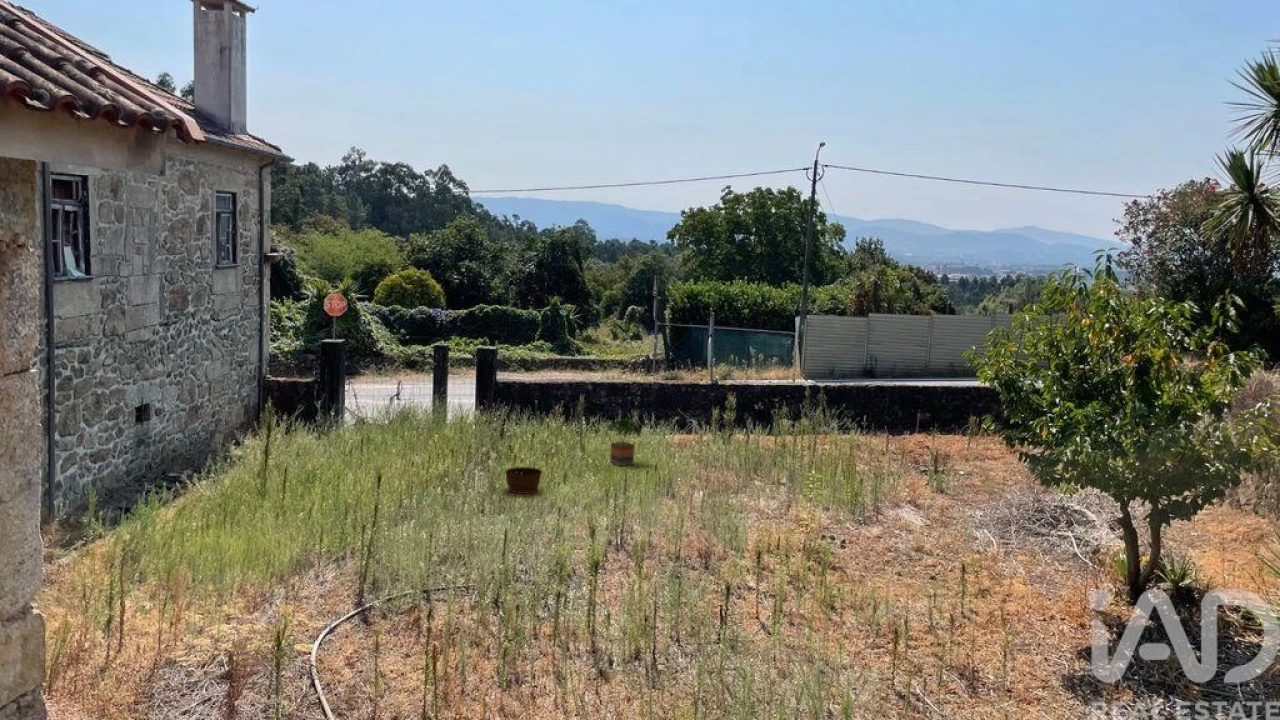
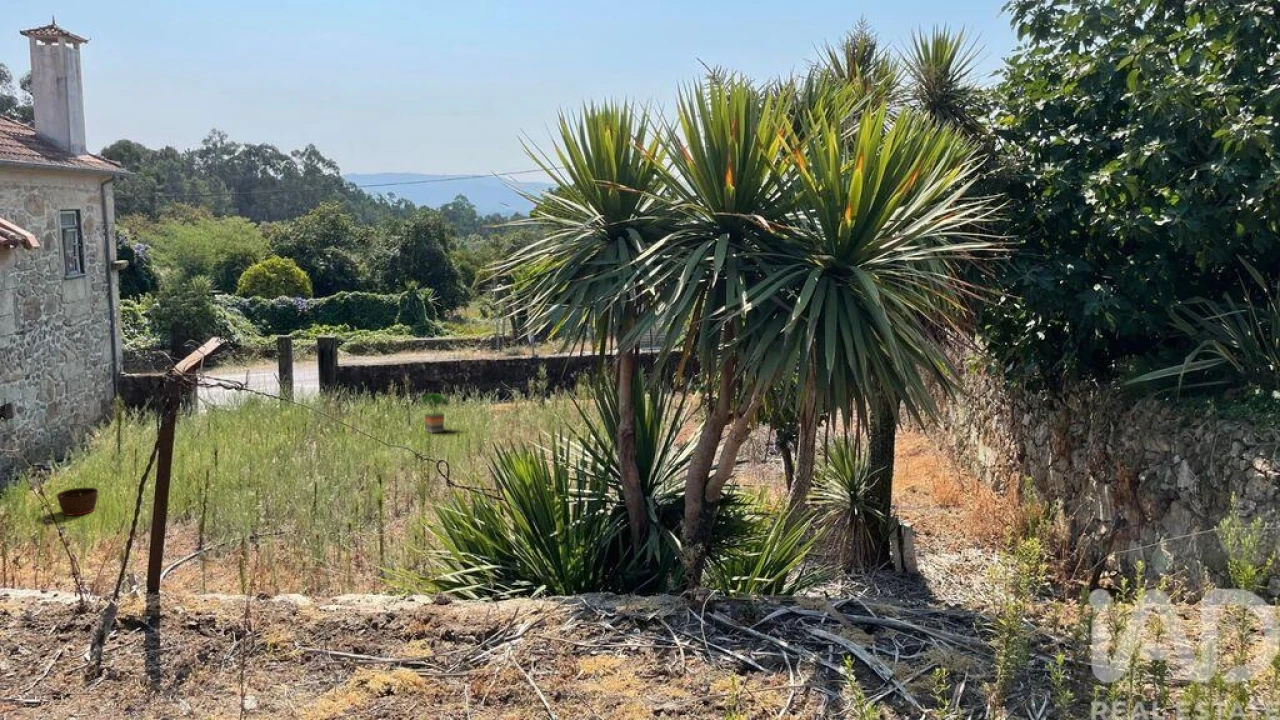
basket: present [505,467,542,494] -> present [57,488,98,515]

